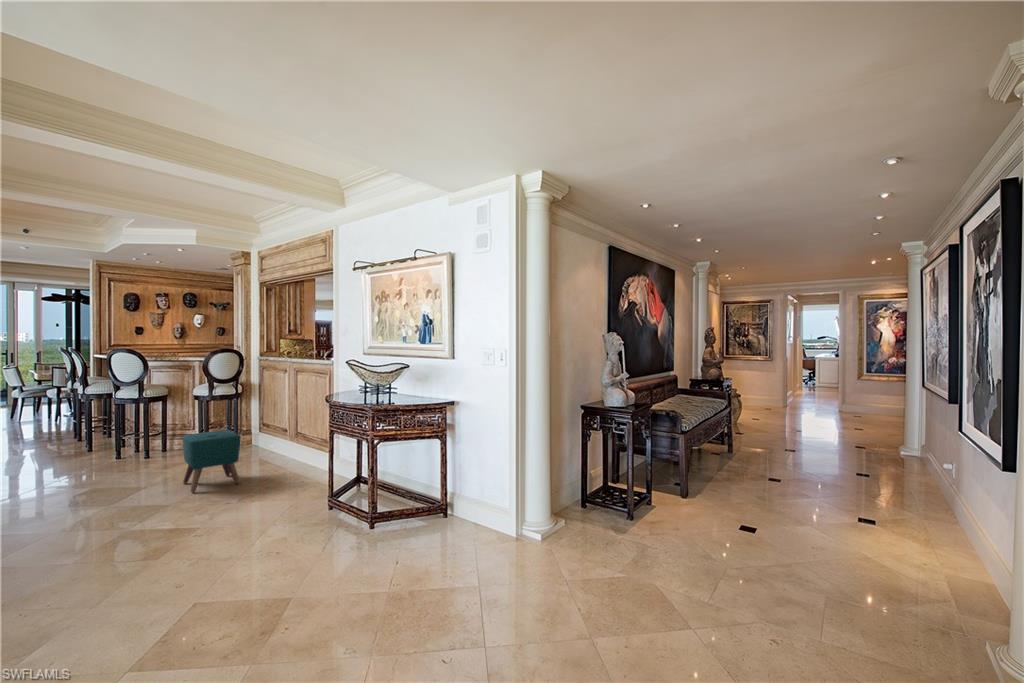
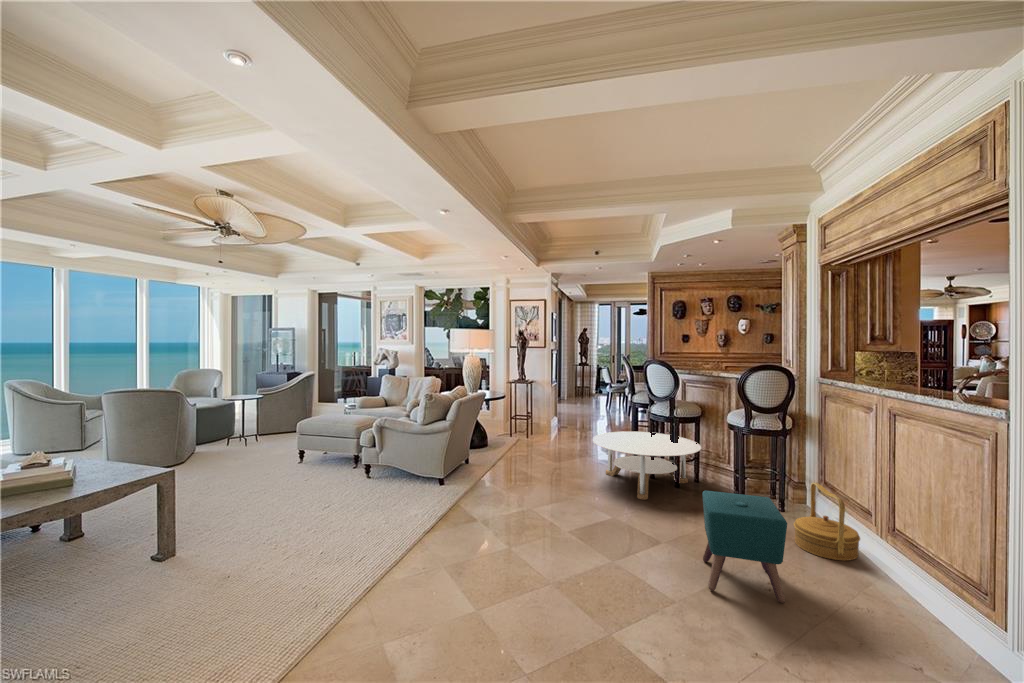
round table: none [45,416,170,470] -> present [593,431,701,500]
woven basket: none [244,421,282,462] -> present [794,483,860,561]

